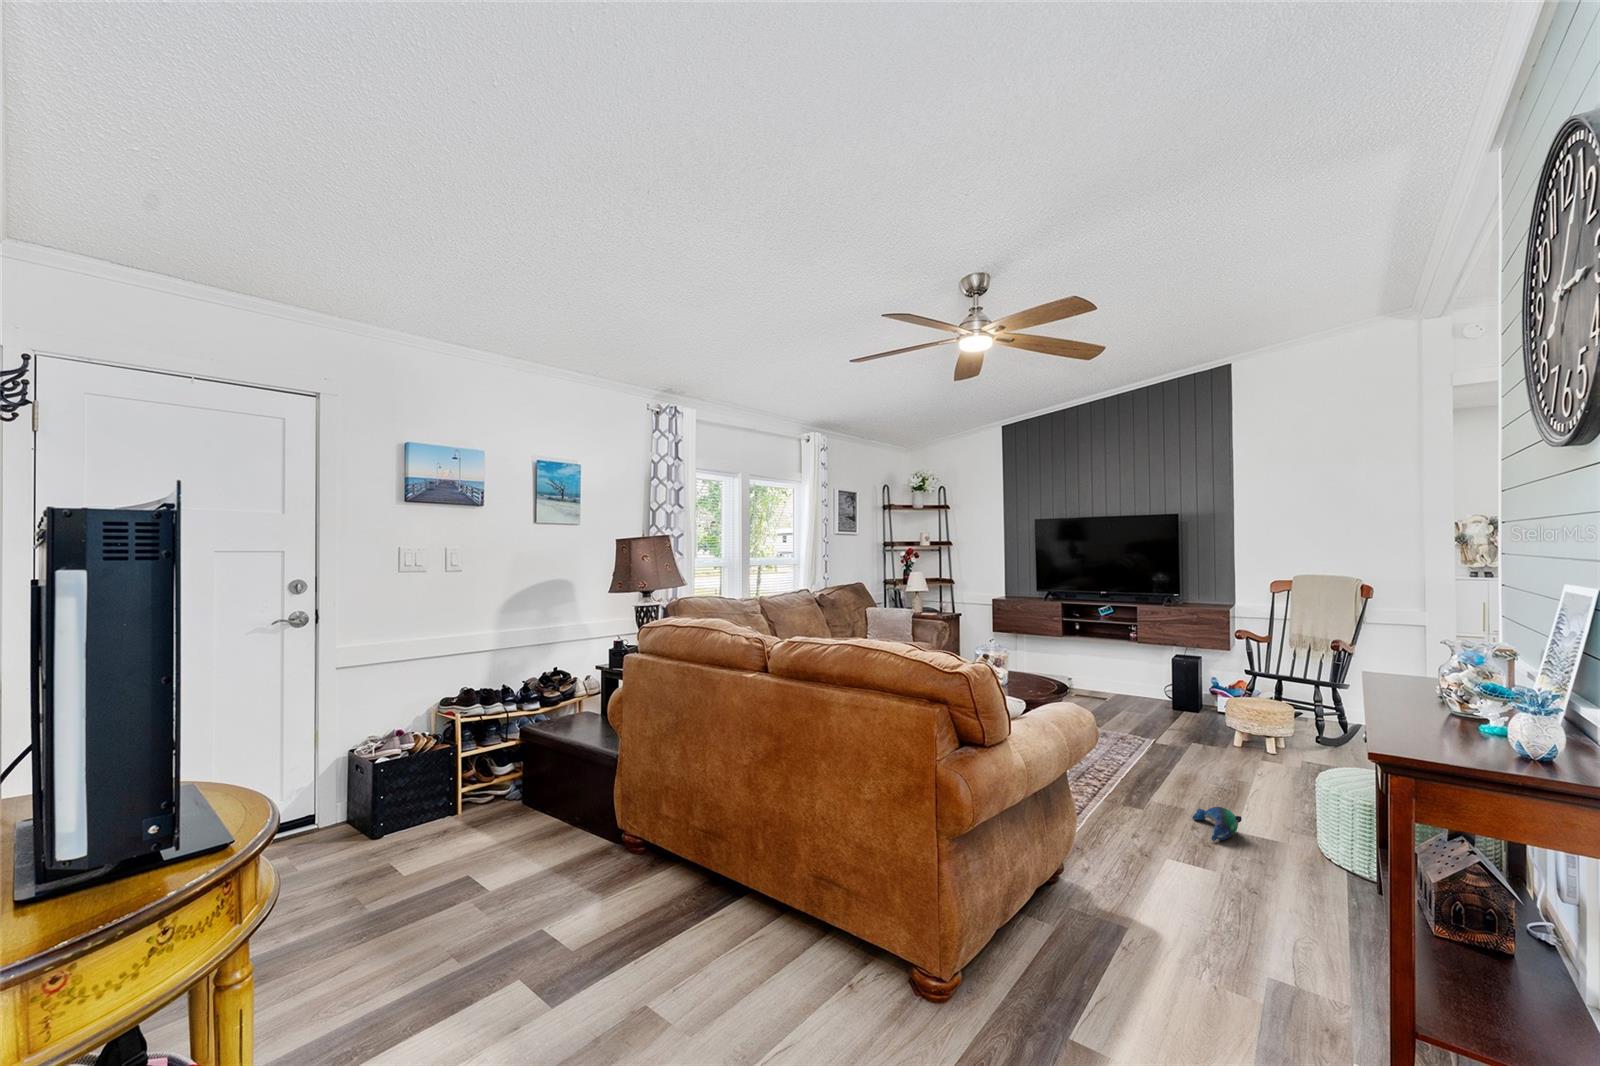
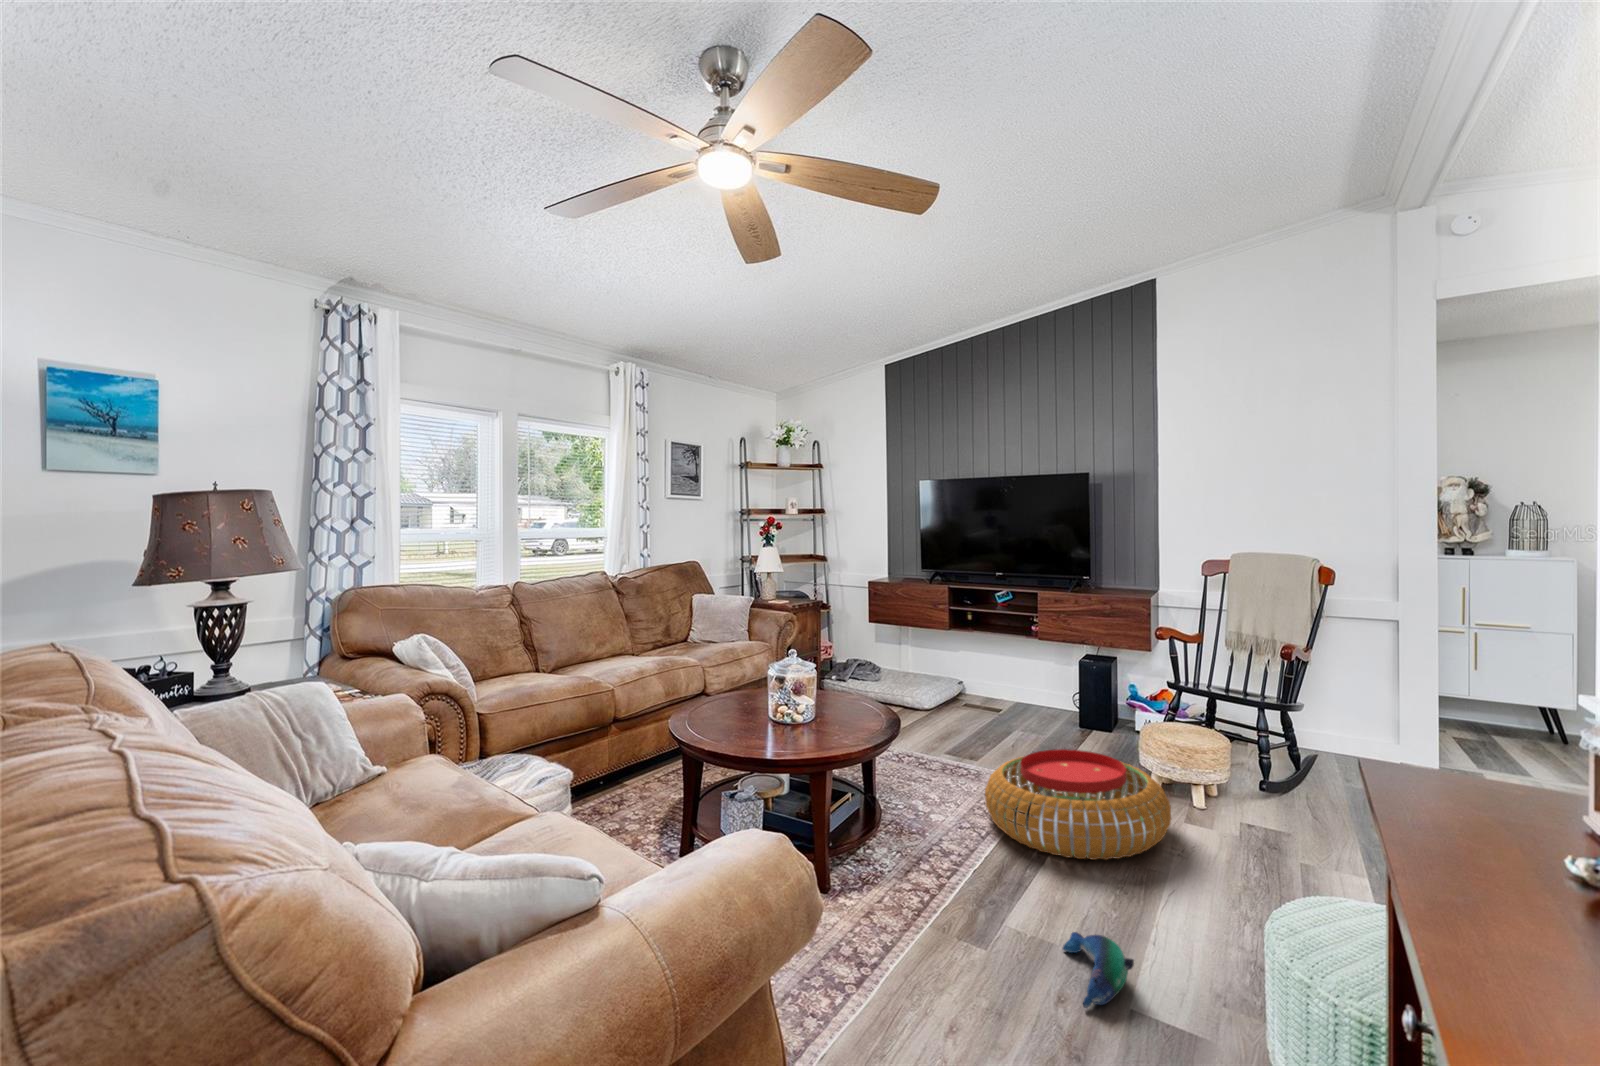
pouf: none [1117,713,1256,780] -> present [985,749,1171,860]

